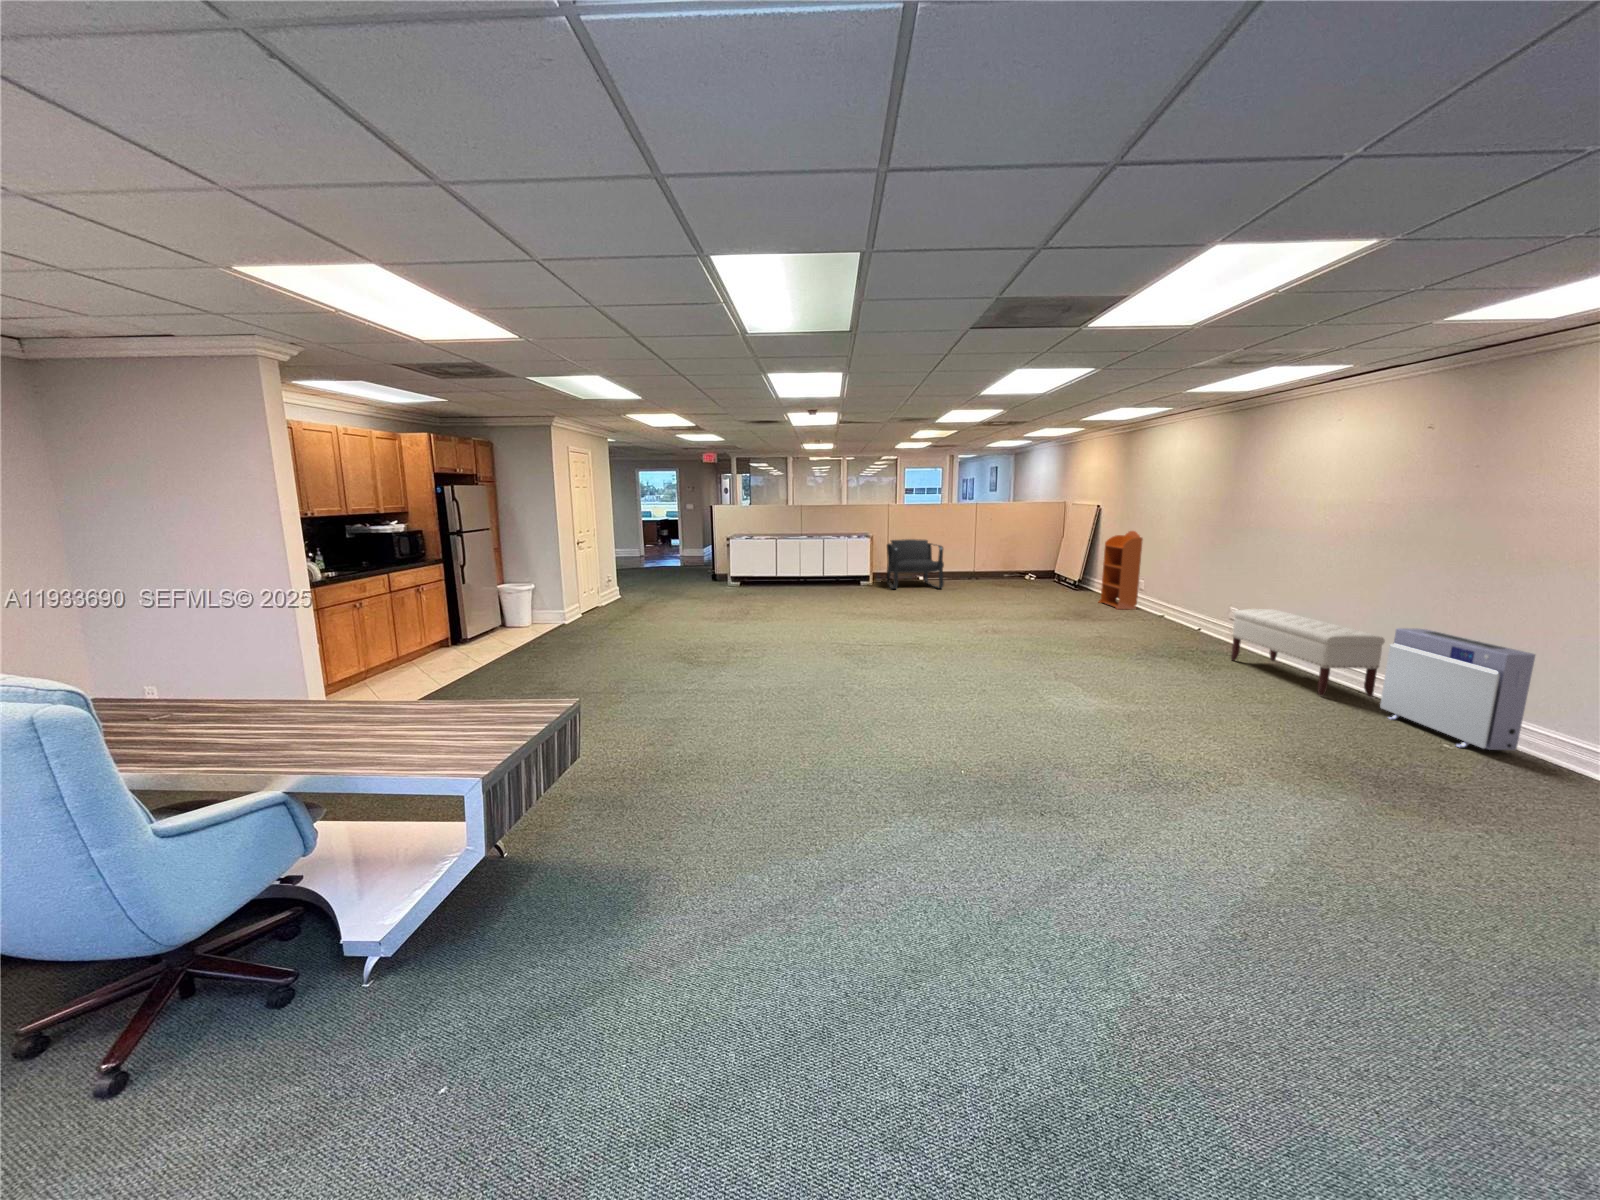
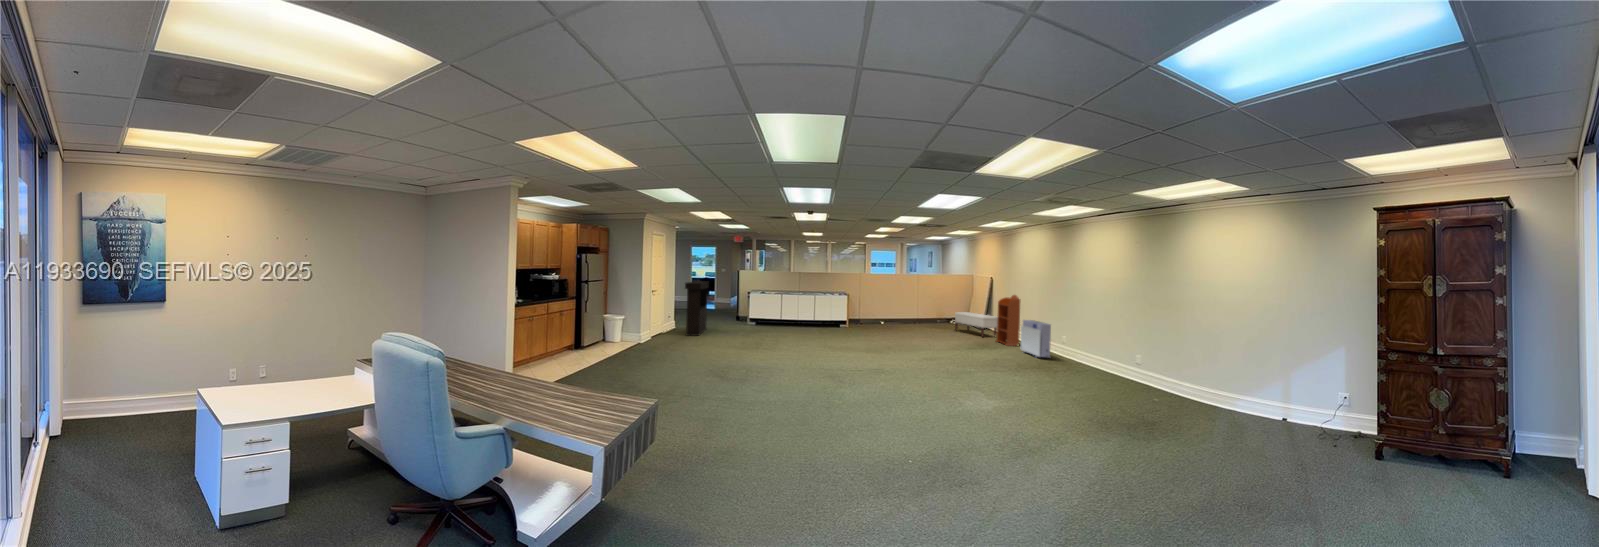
console table: none [623,525,664,609] -> present [685,281,709,336]
armchair: present [887,539,944,589] -> none [857,297,895,330]
bench: present [1231,609,1385,697] -> present [955,312,997,337]
air purifier: present [1380,628,1535,750] -> present [1021,320,1051,358]

